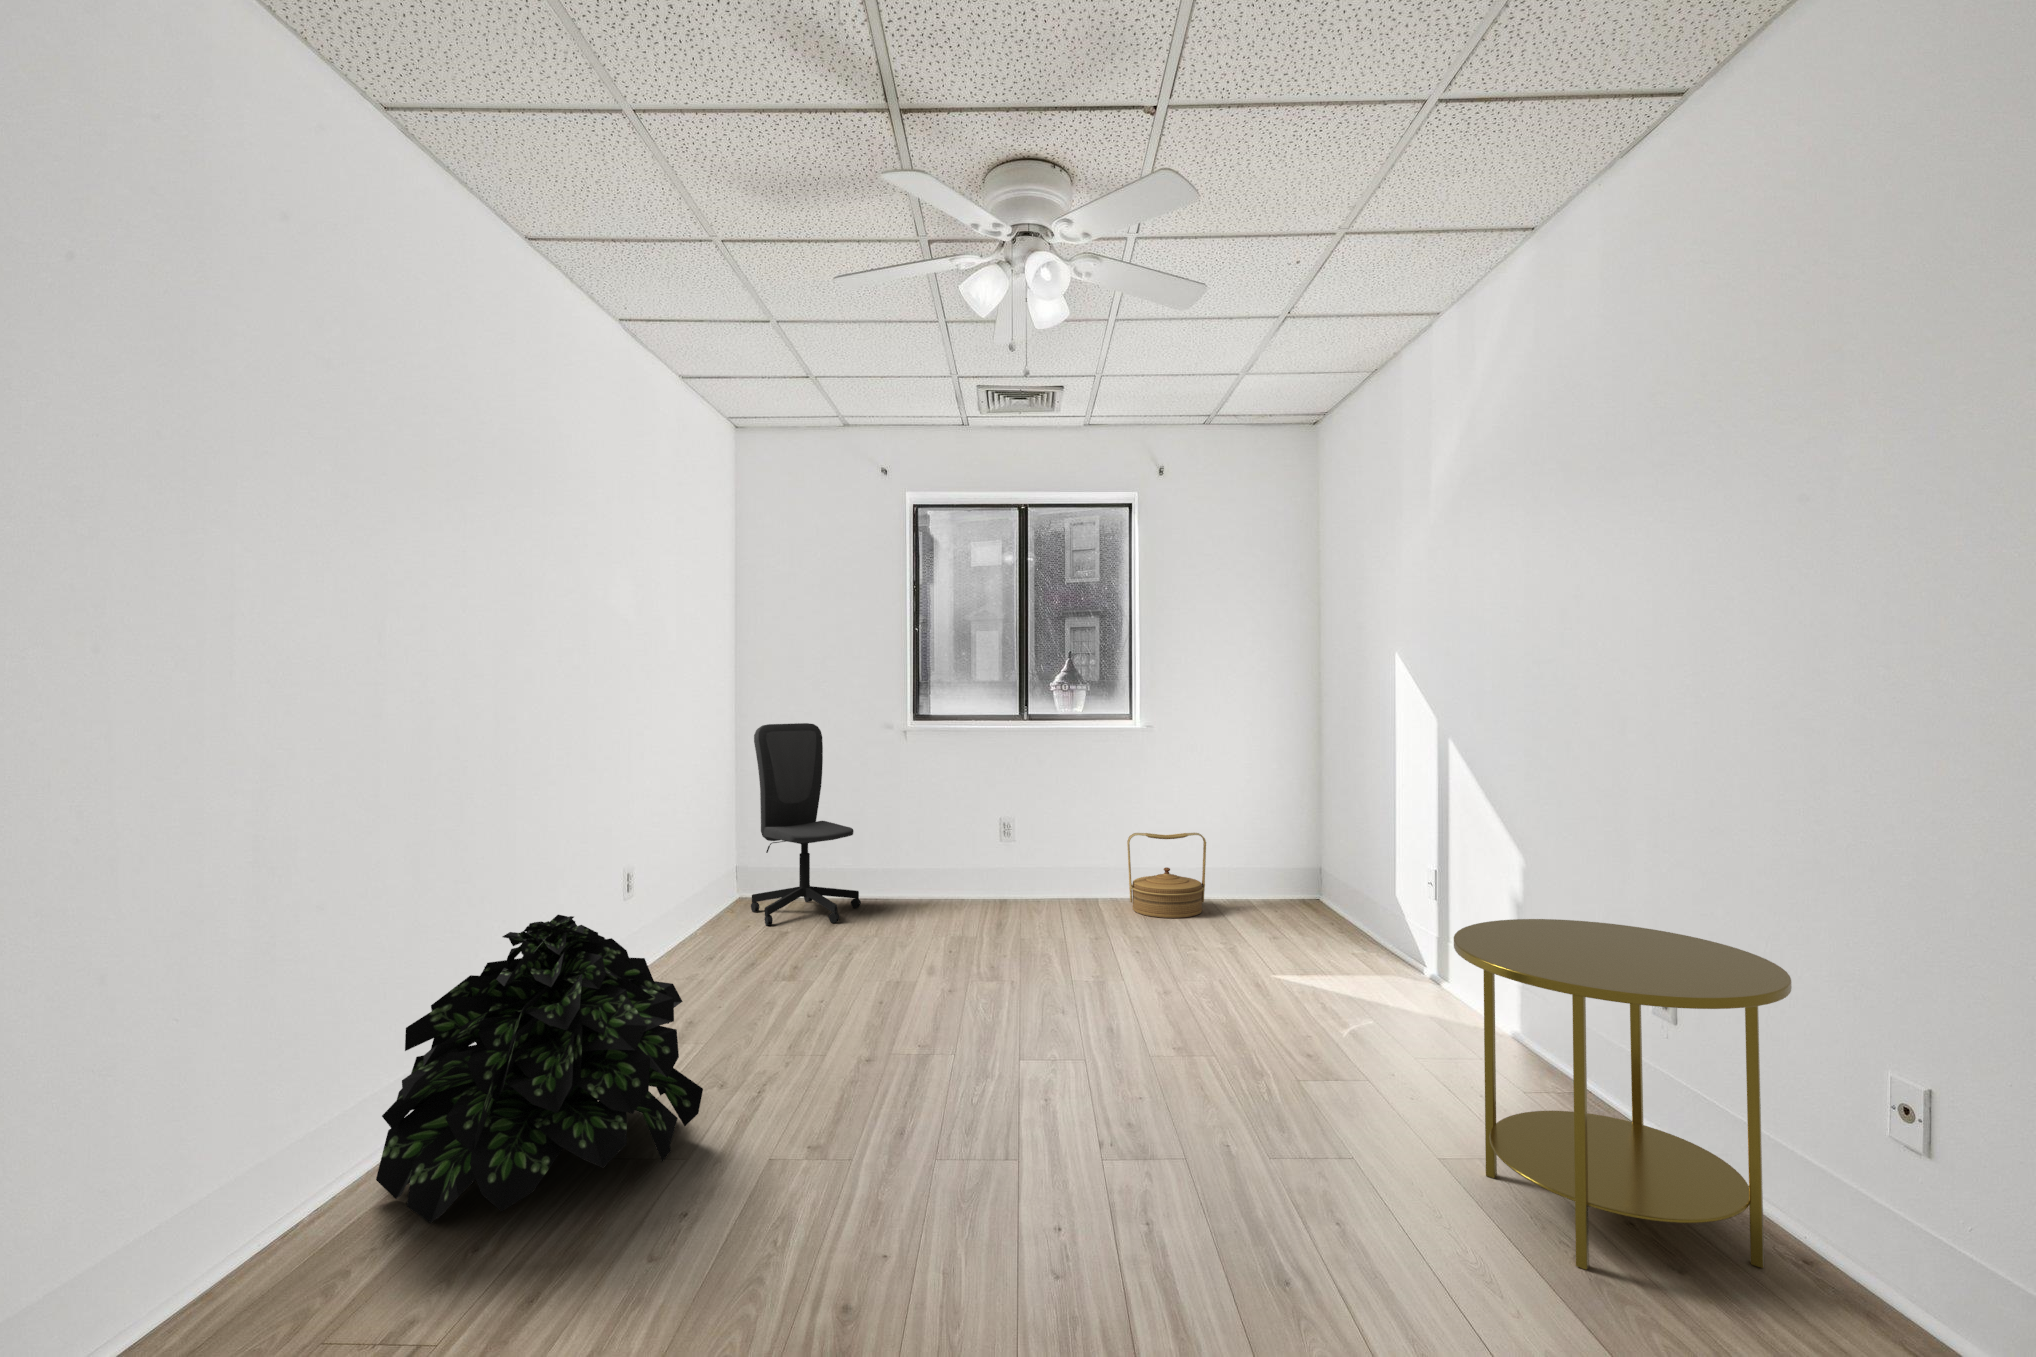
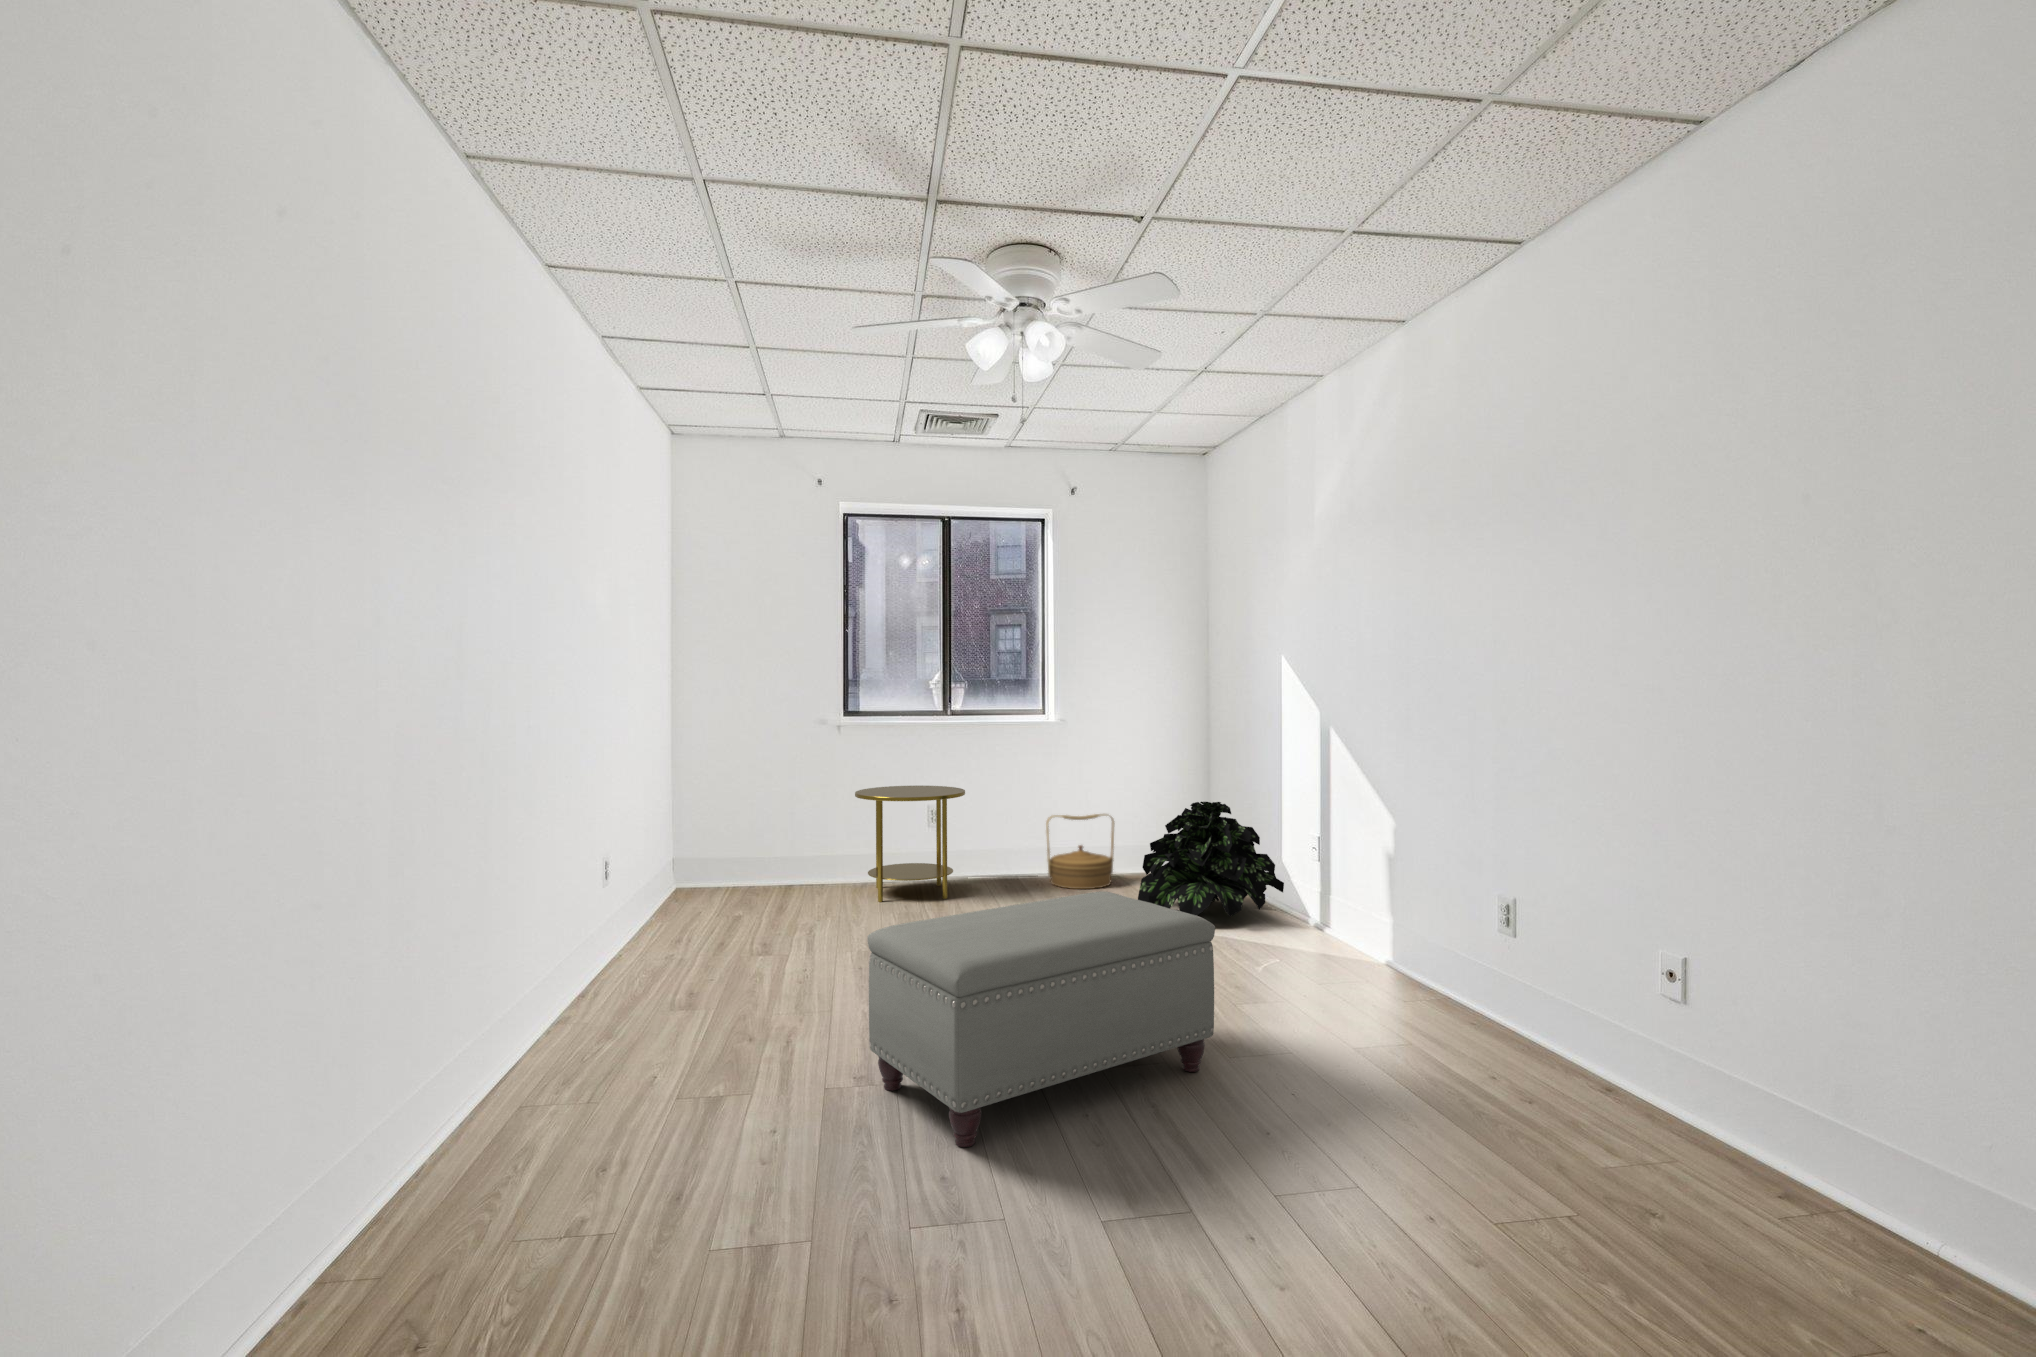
office chair: present [751,723,861,926] -> none [696,719,802,910]
potted plant: present [376,915,703,1223] -> present [1138,802,1284,917]
side table: present [1454,919,1792,1270] -> present [855,786,965,902]
ottoman: none [816,937,1244,1261] -> present [867,891,1215,1147]

